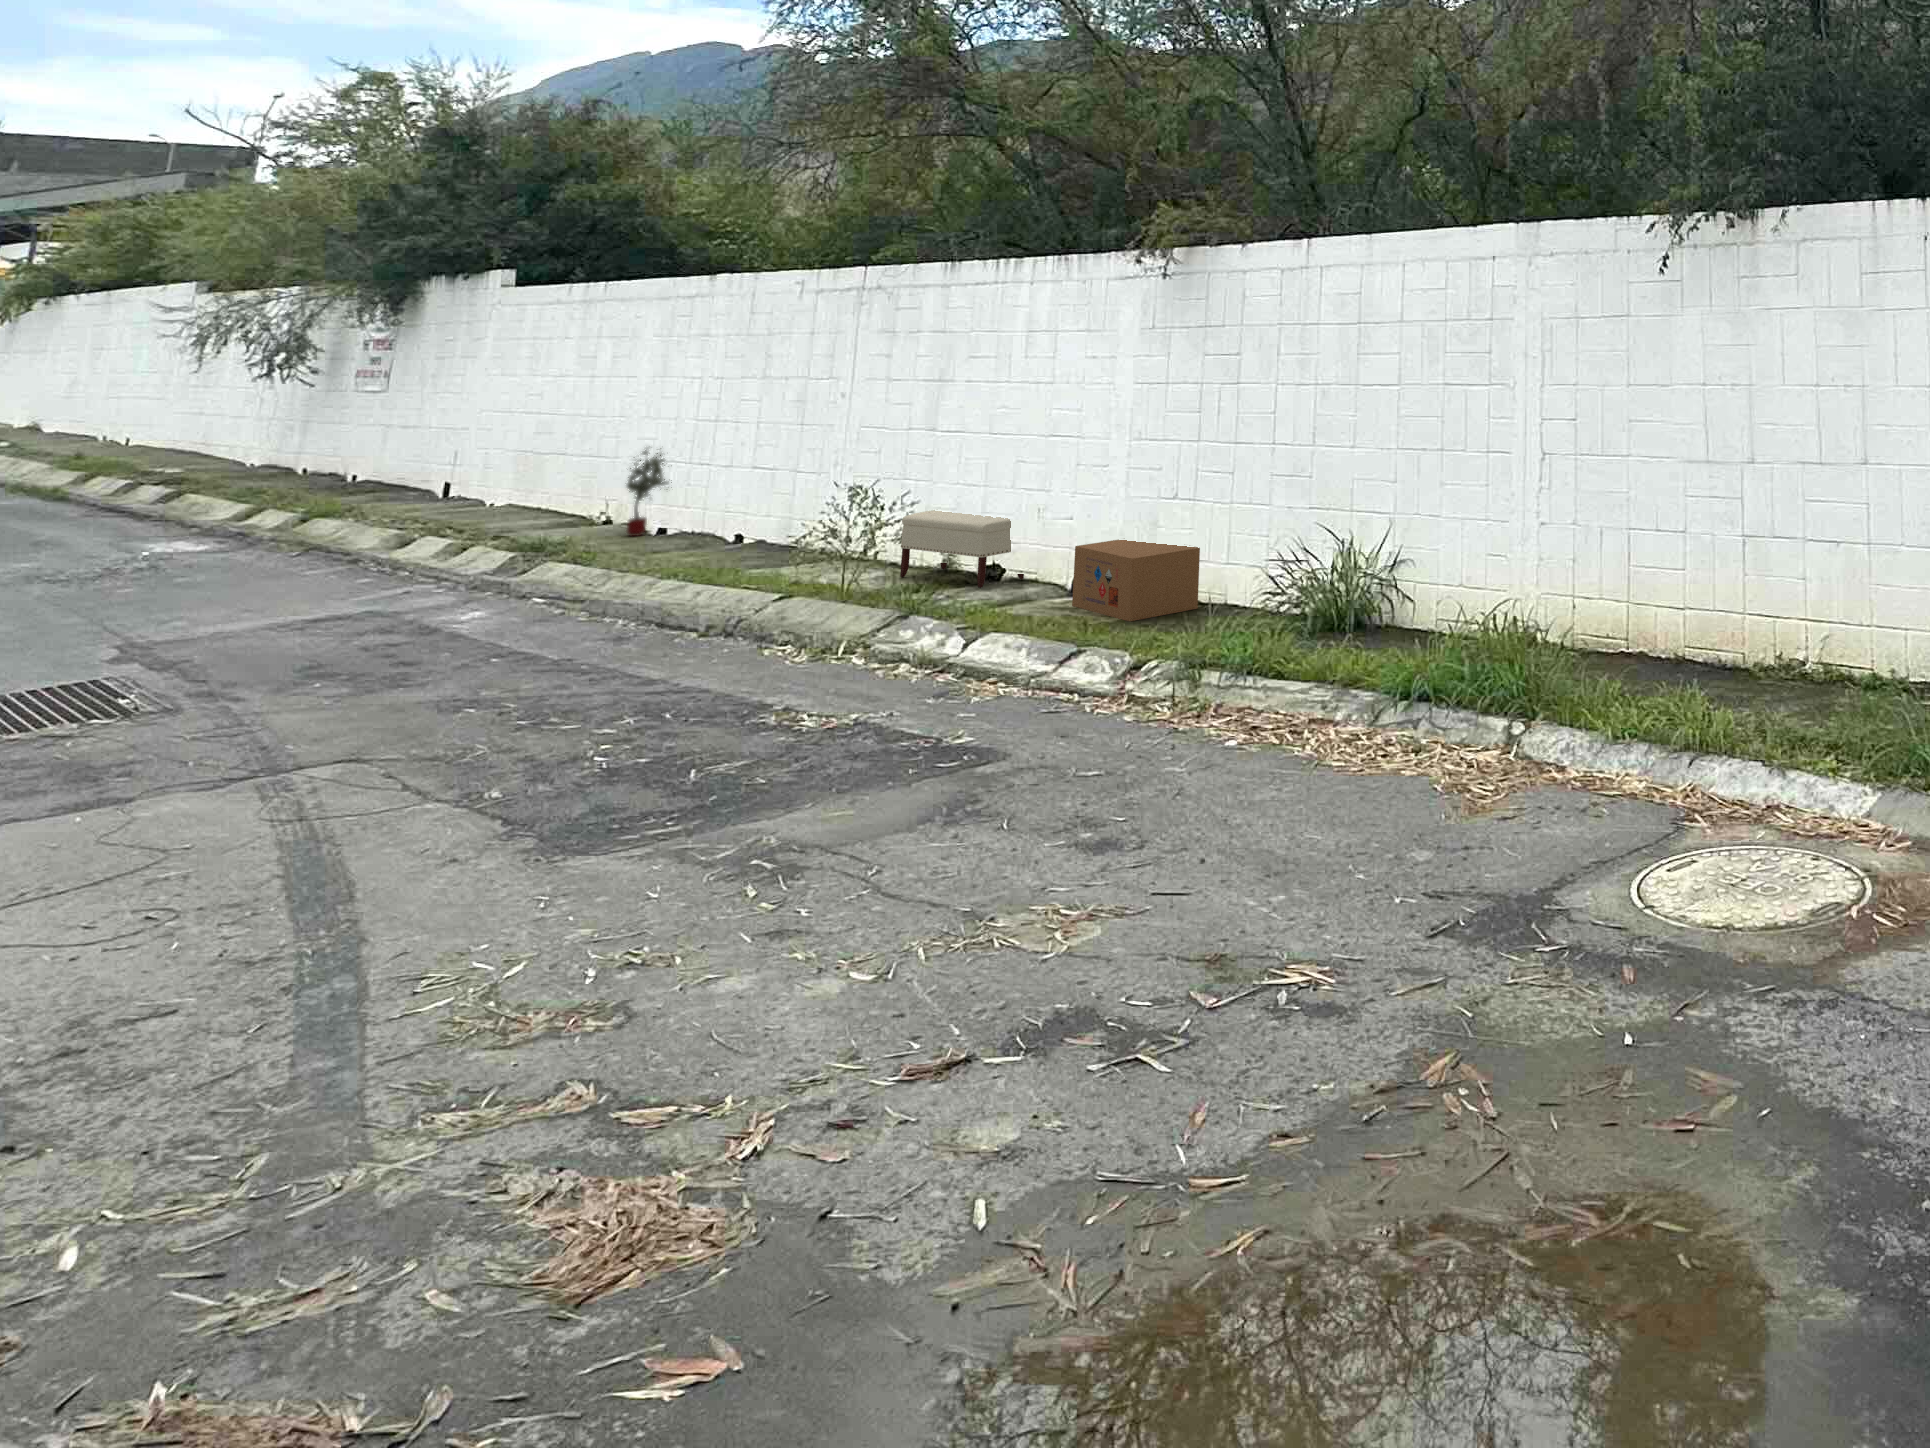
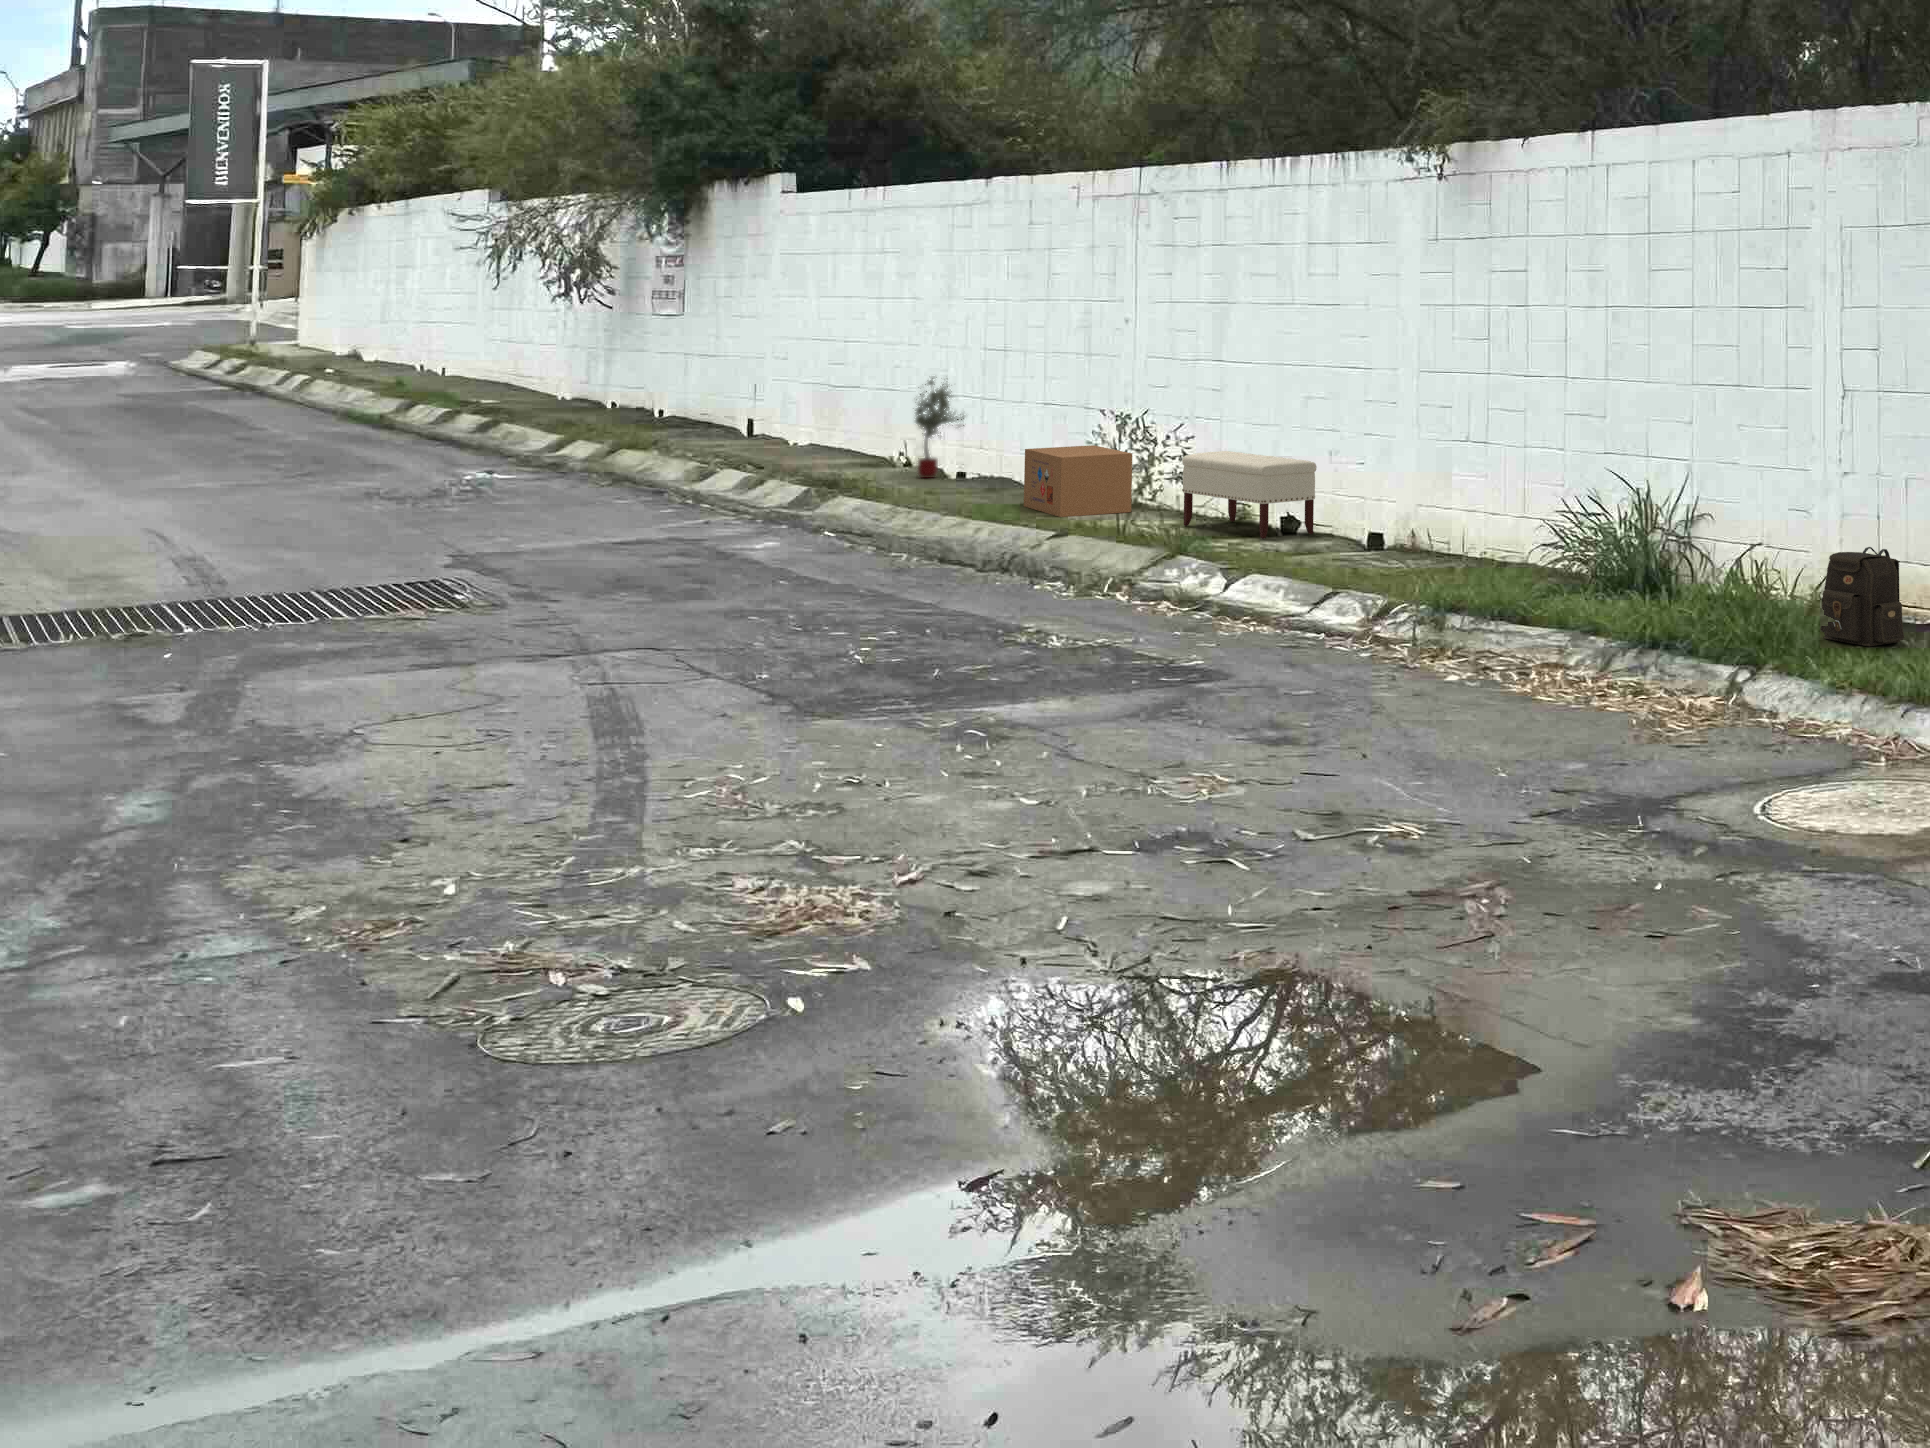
cardboard box: present [1072,540,1200,621] -> present [1024,445,1132,517]
backpack: none [1533,587,1609,676] -> present [1820,547,1904,646]

